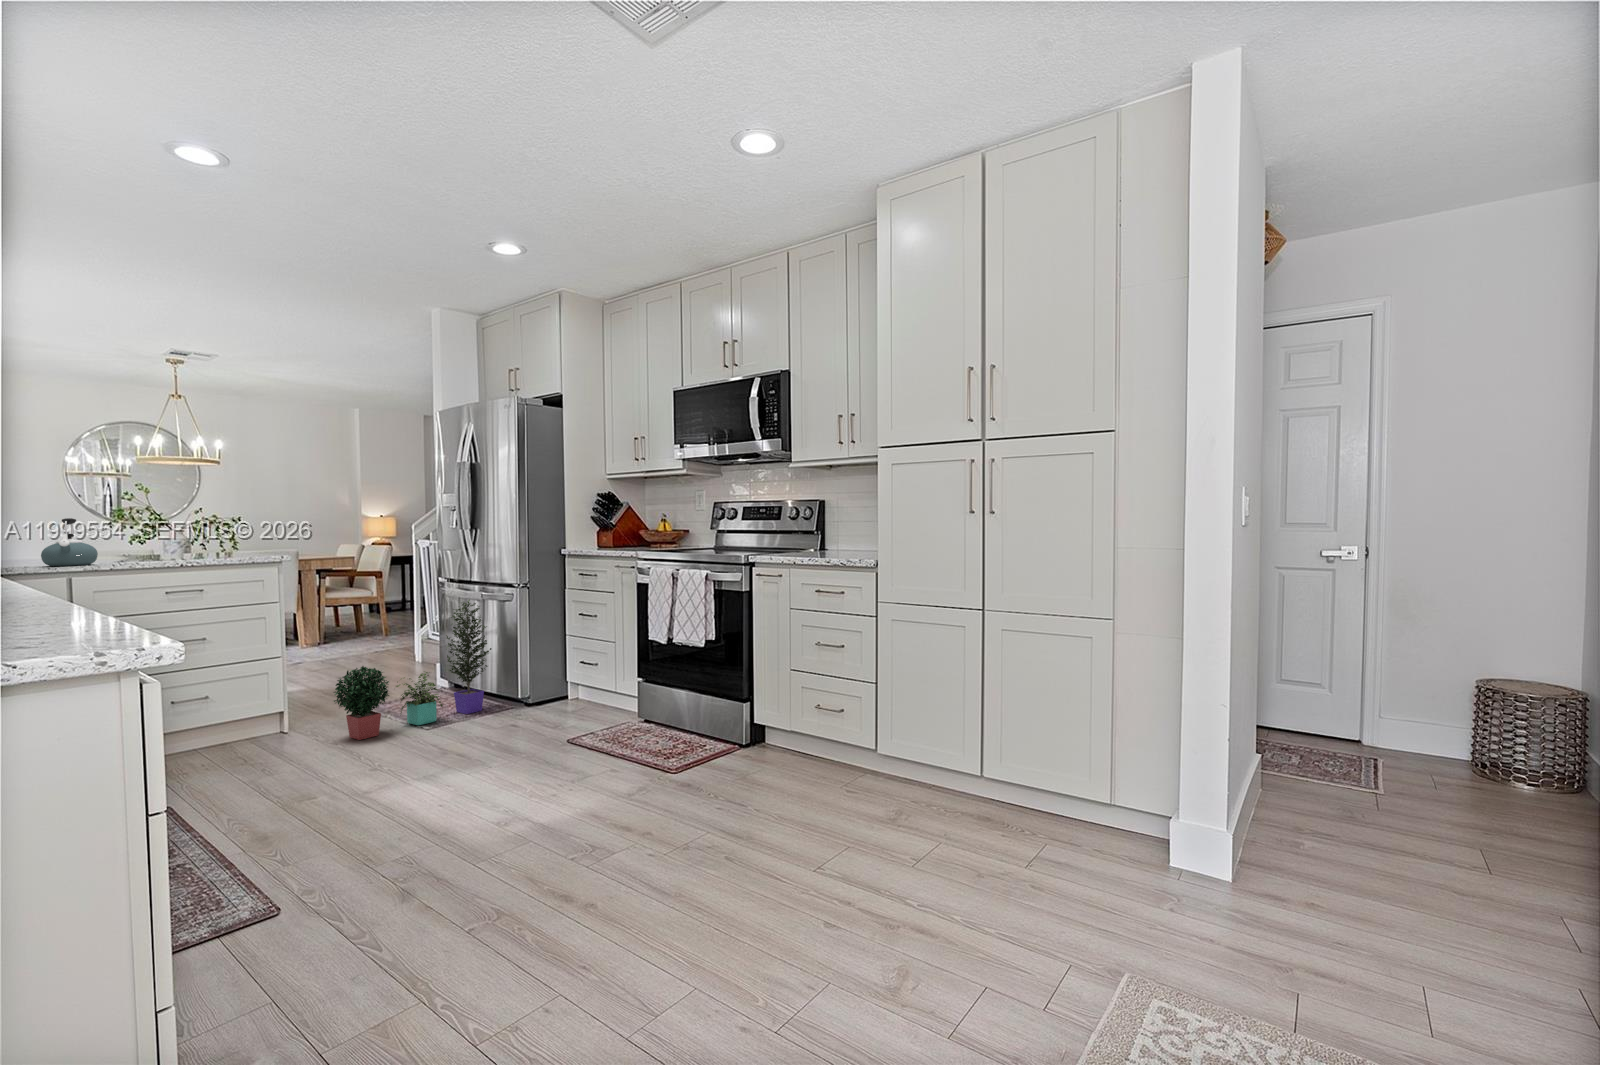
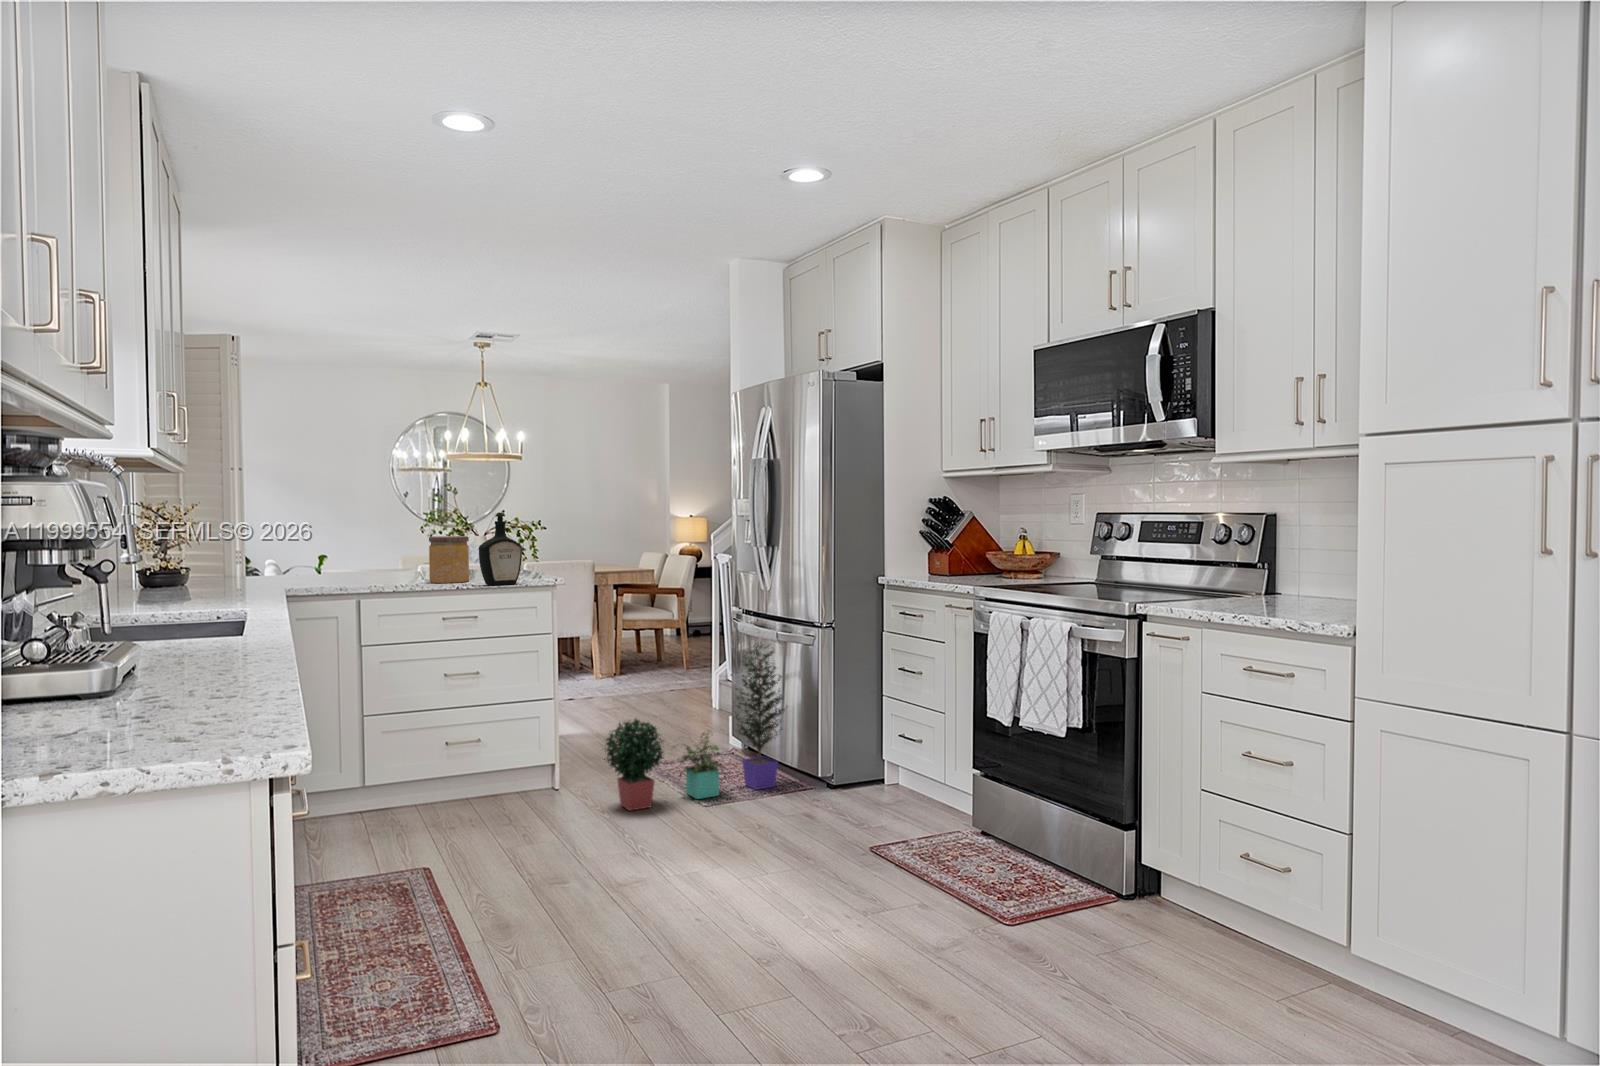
bottle: none [201,502,246,564] -> present [479,513,522,585]
kettle: present [41,518,98,566] -> none [346,528,394,580]
jar: none [142,524,187,565] -> present [429,536,469,583]

